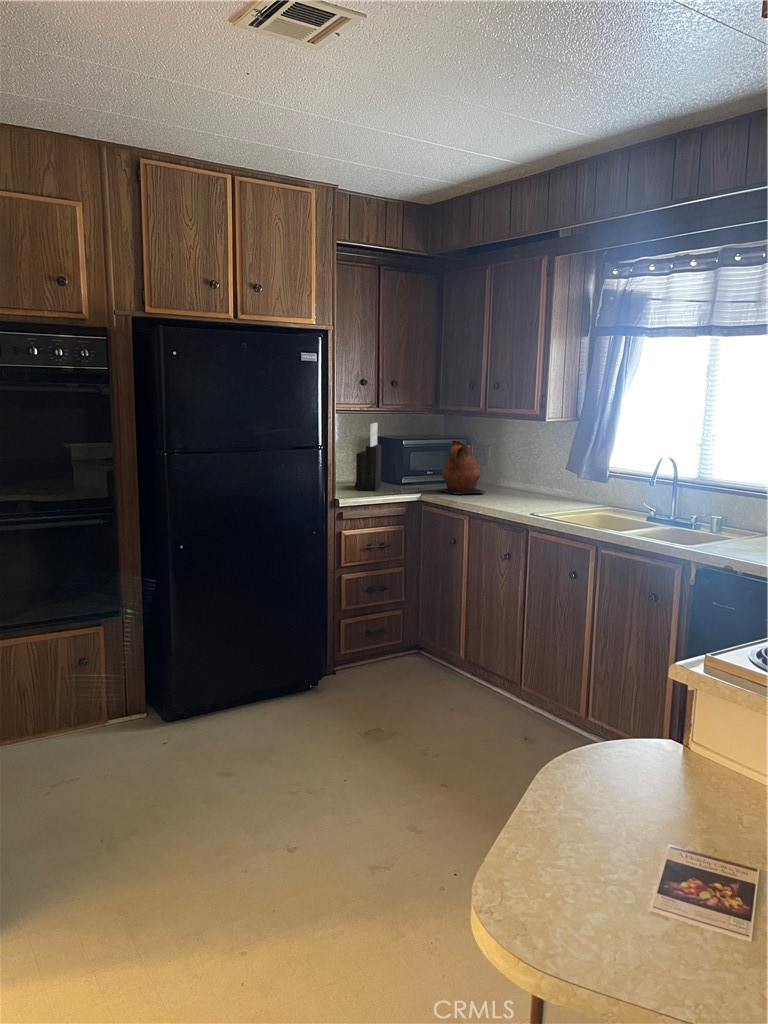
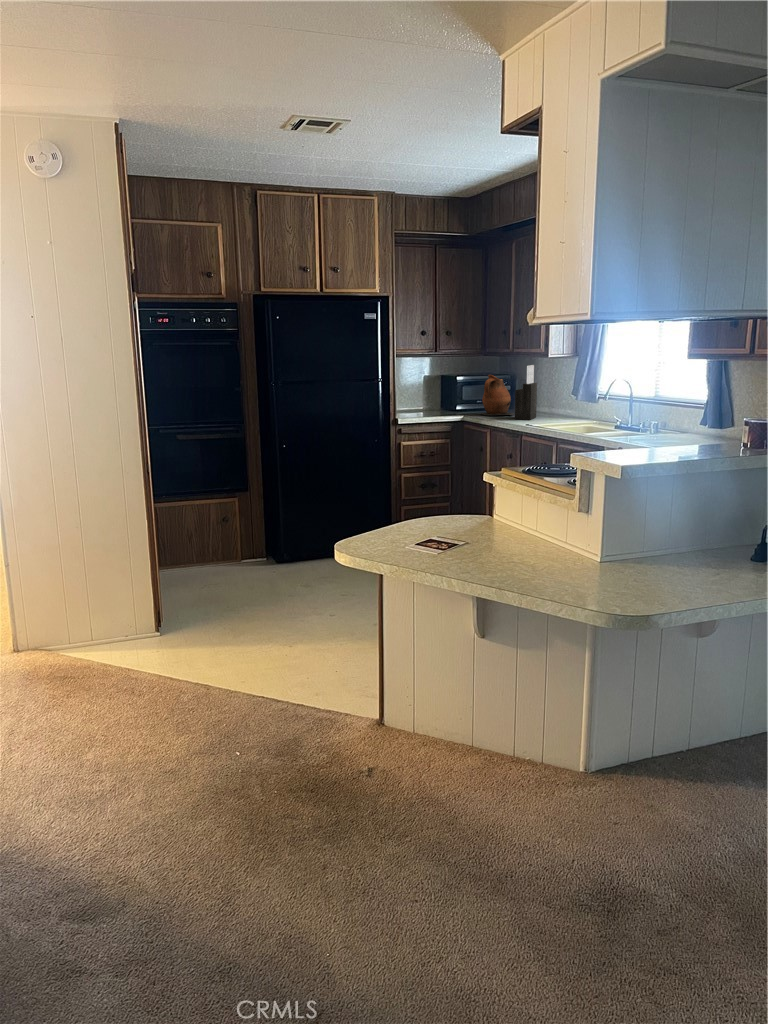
knife block: present [355,423,381,491] -> present [515,365,537,420]

